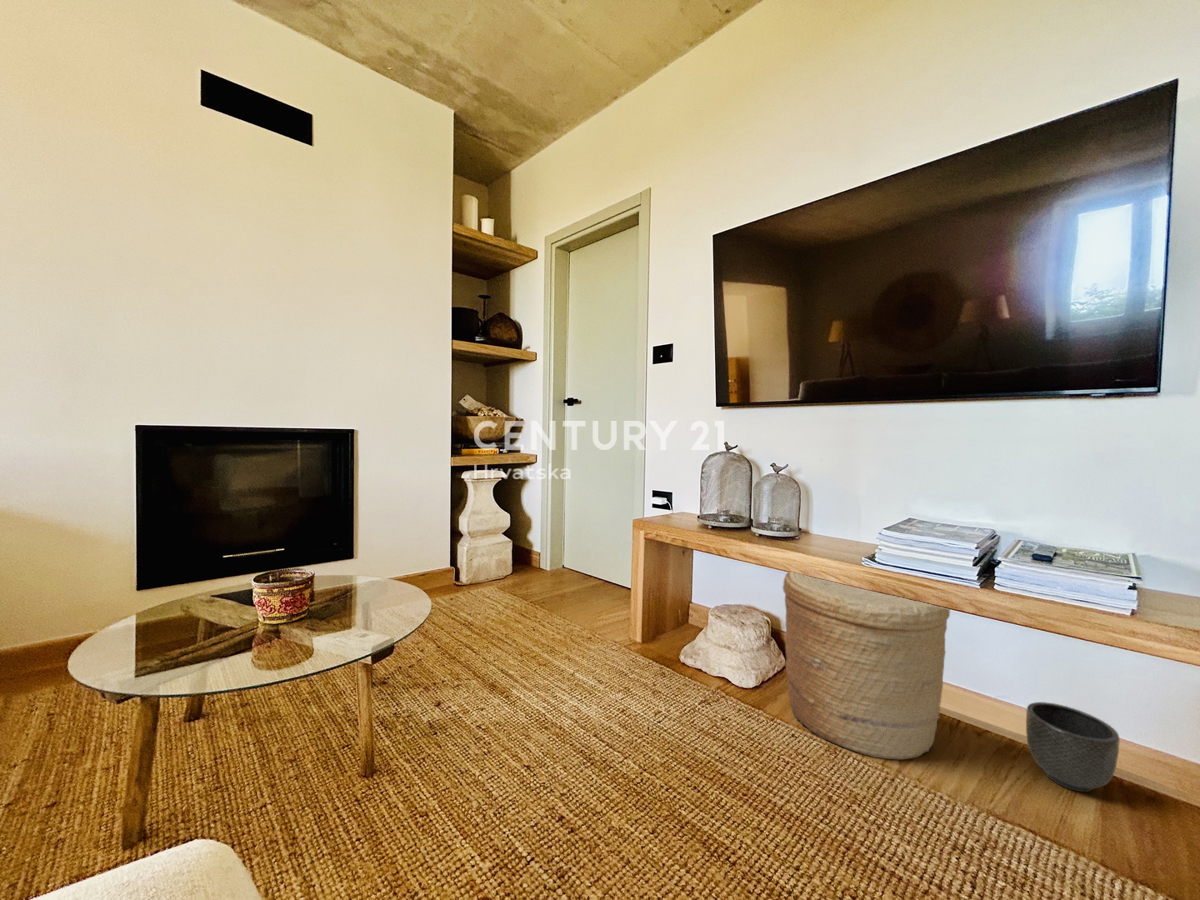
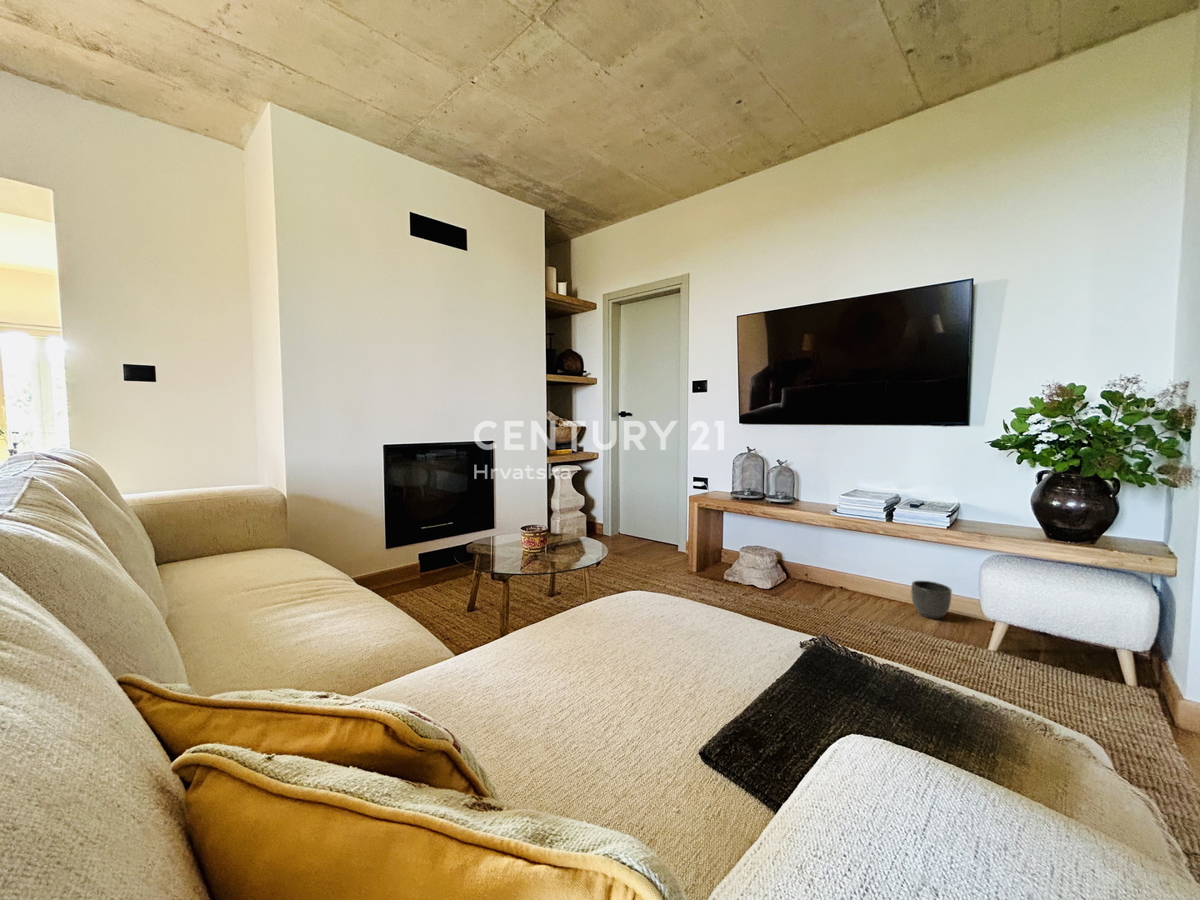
woven basket: present [783,572,950,760] -> none [787,518,875,612]

